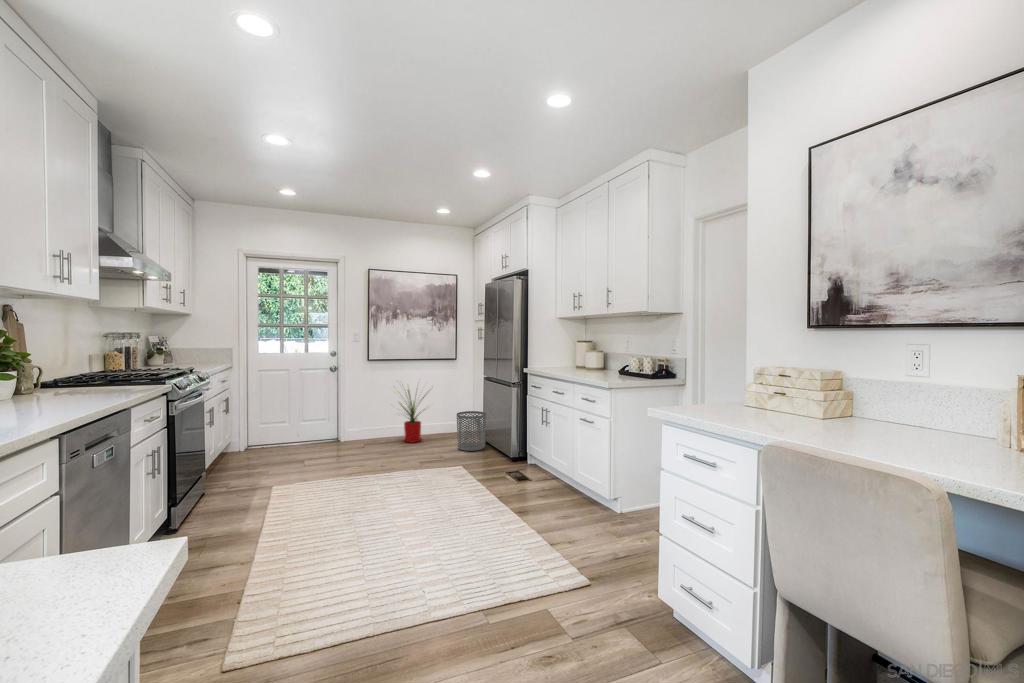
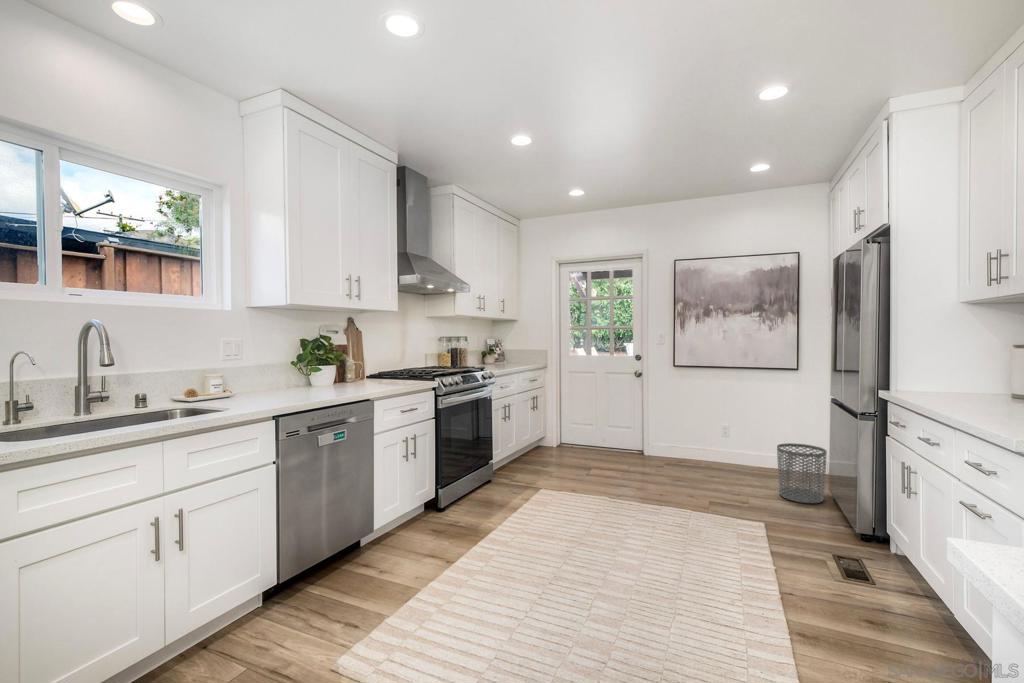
house plant: present [400,389,430,443] -> none [694,391,758,472]

